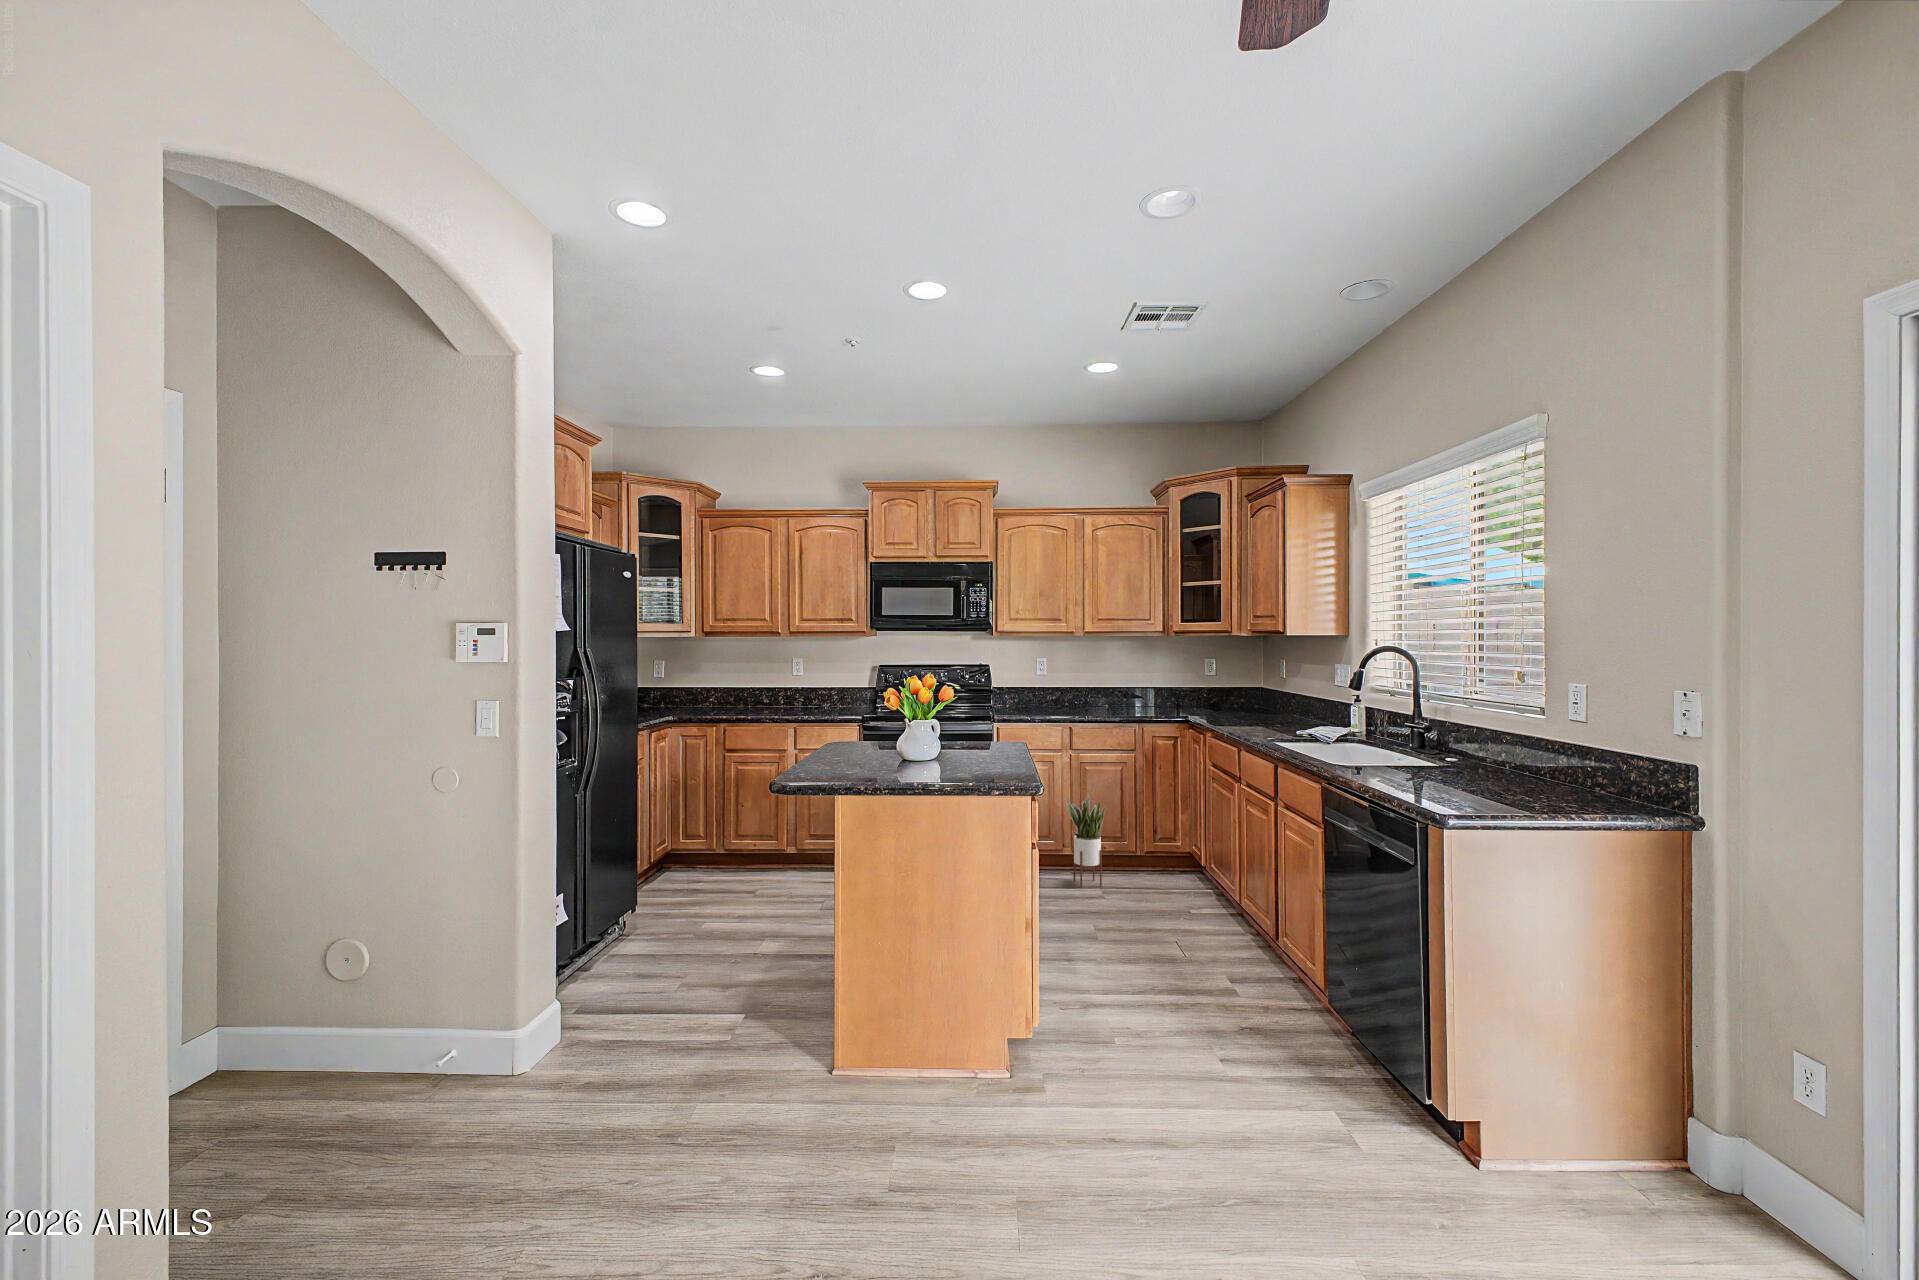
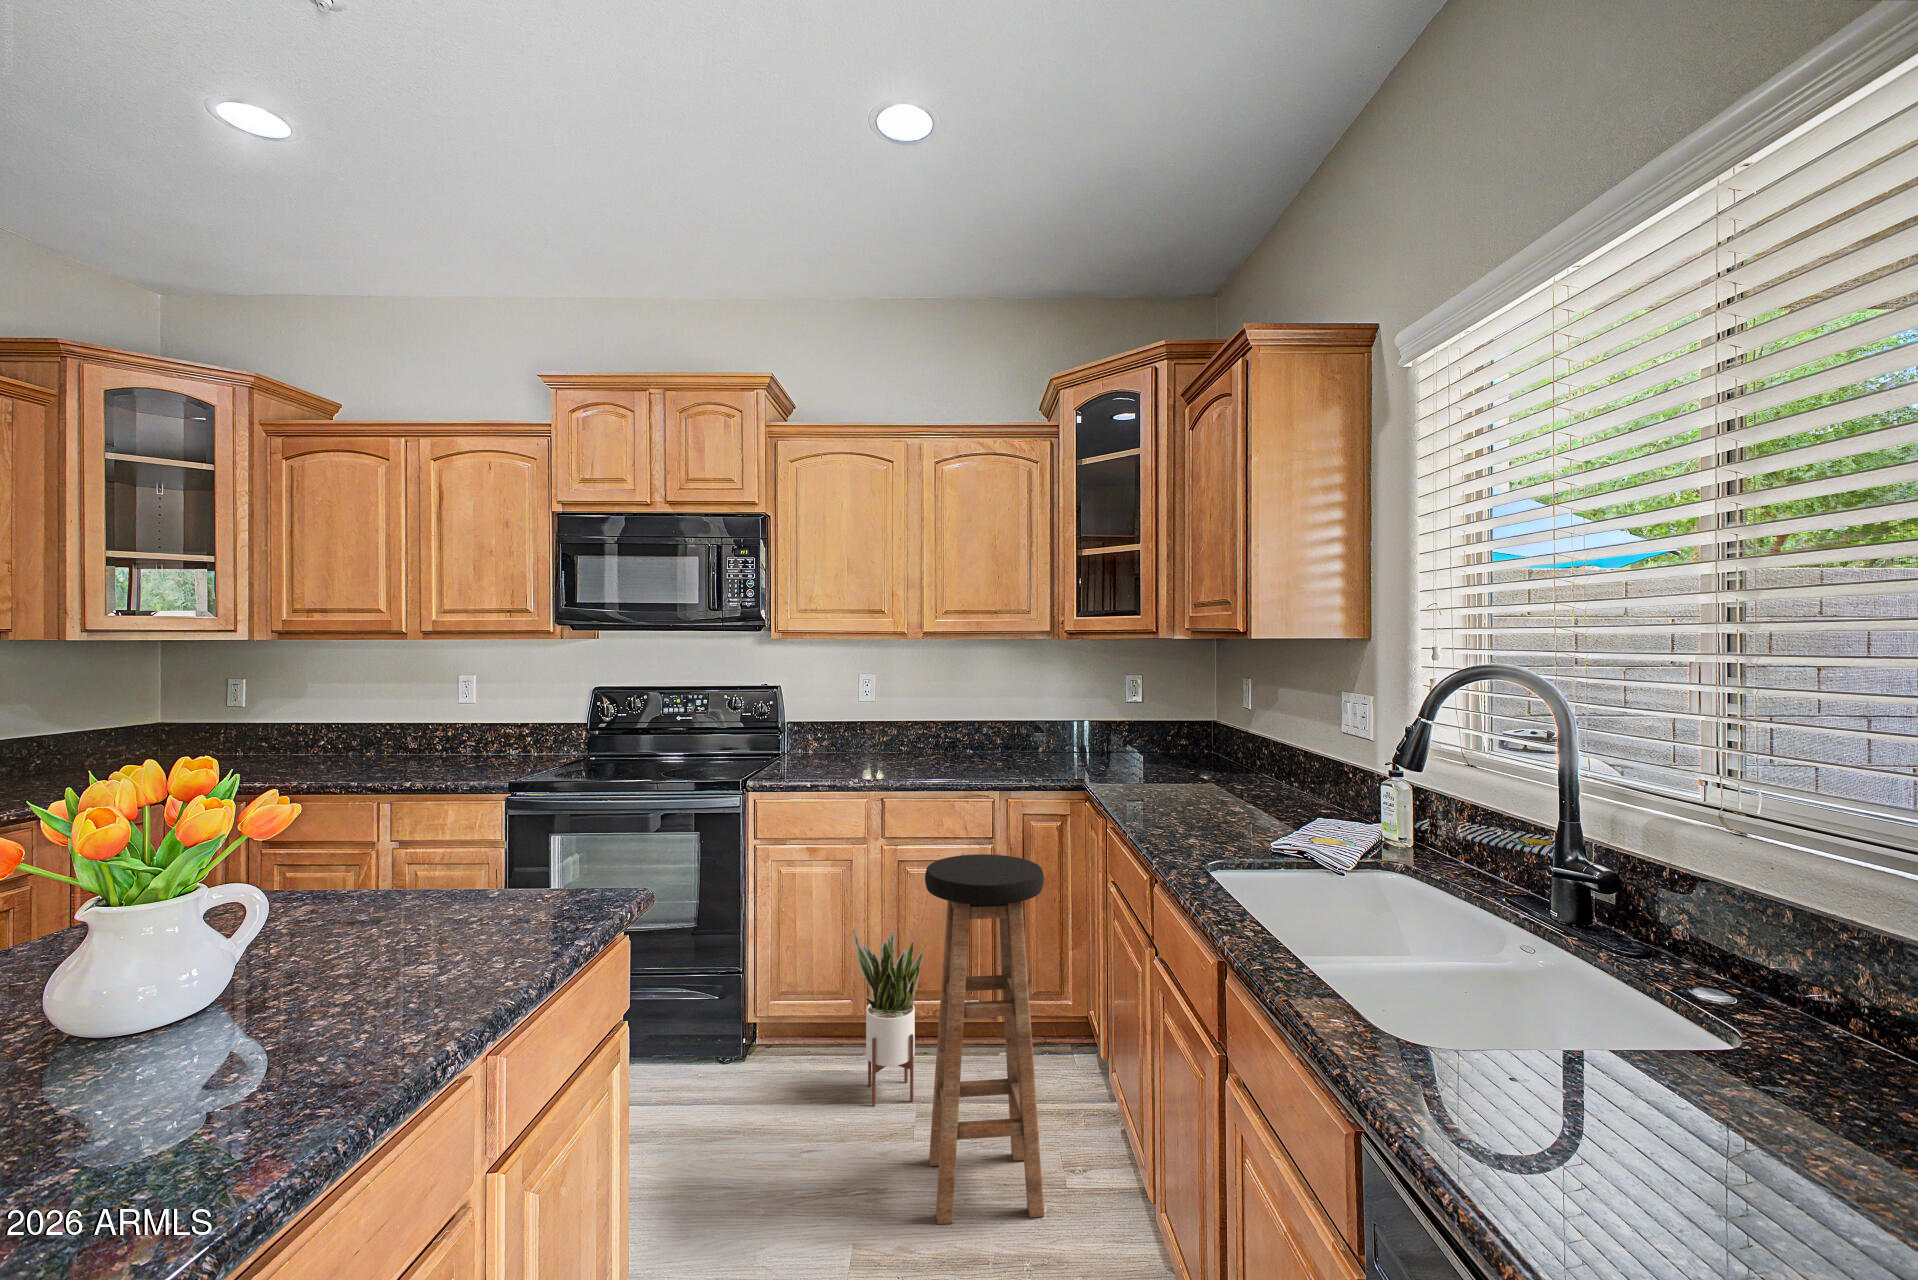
bar stool: none [1121,747,1187,919] -> present [925,854,1044,1224]

